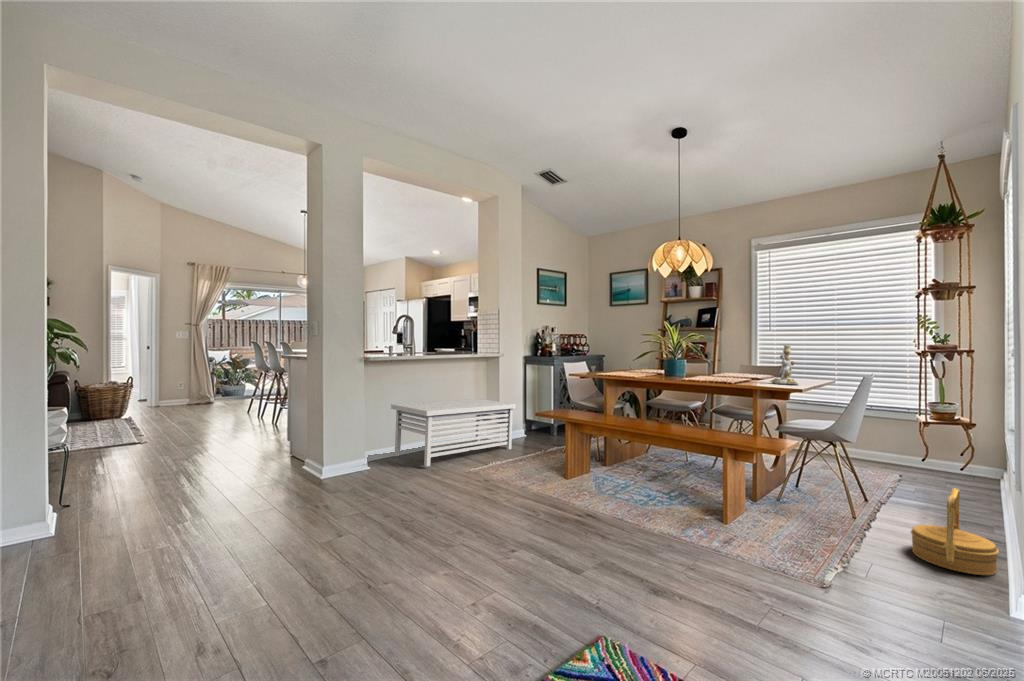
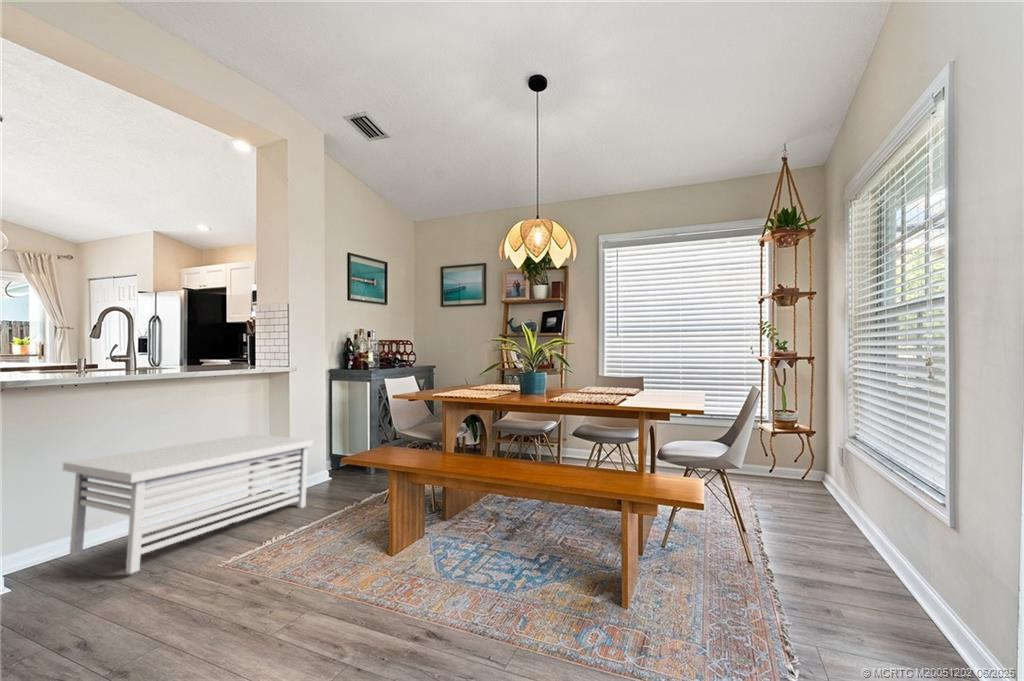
candlestick: present [770,345,799,385] -> none [641,352,673,399]
basket: present [911,488,999,575] -> none [833,520,935,638]

